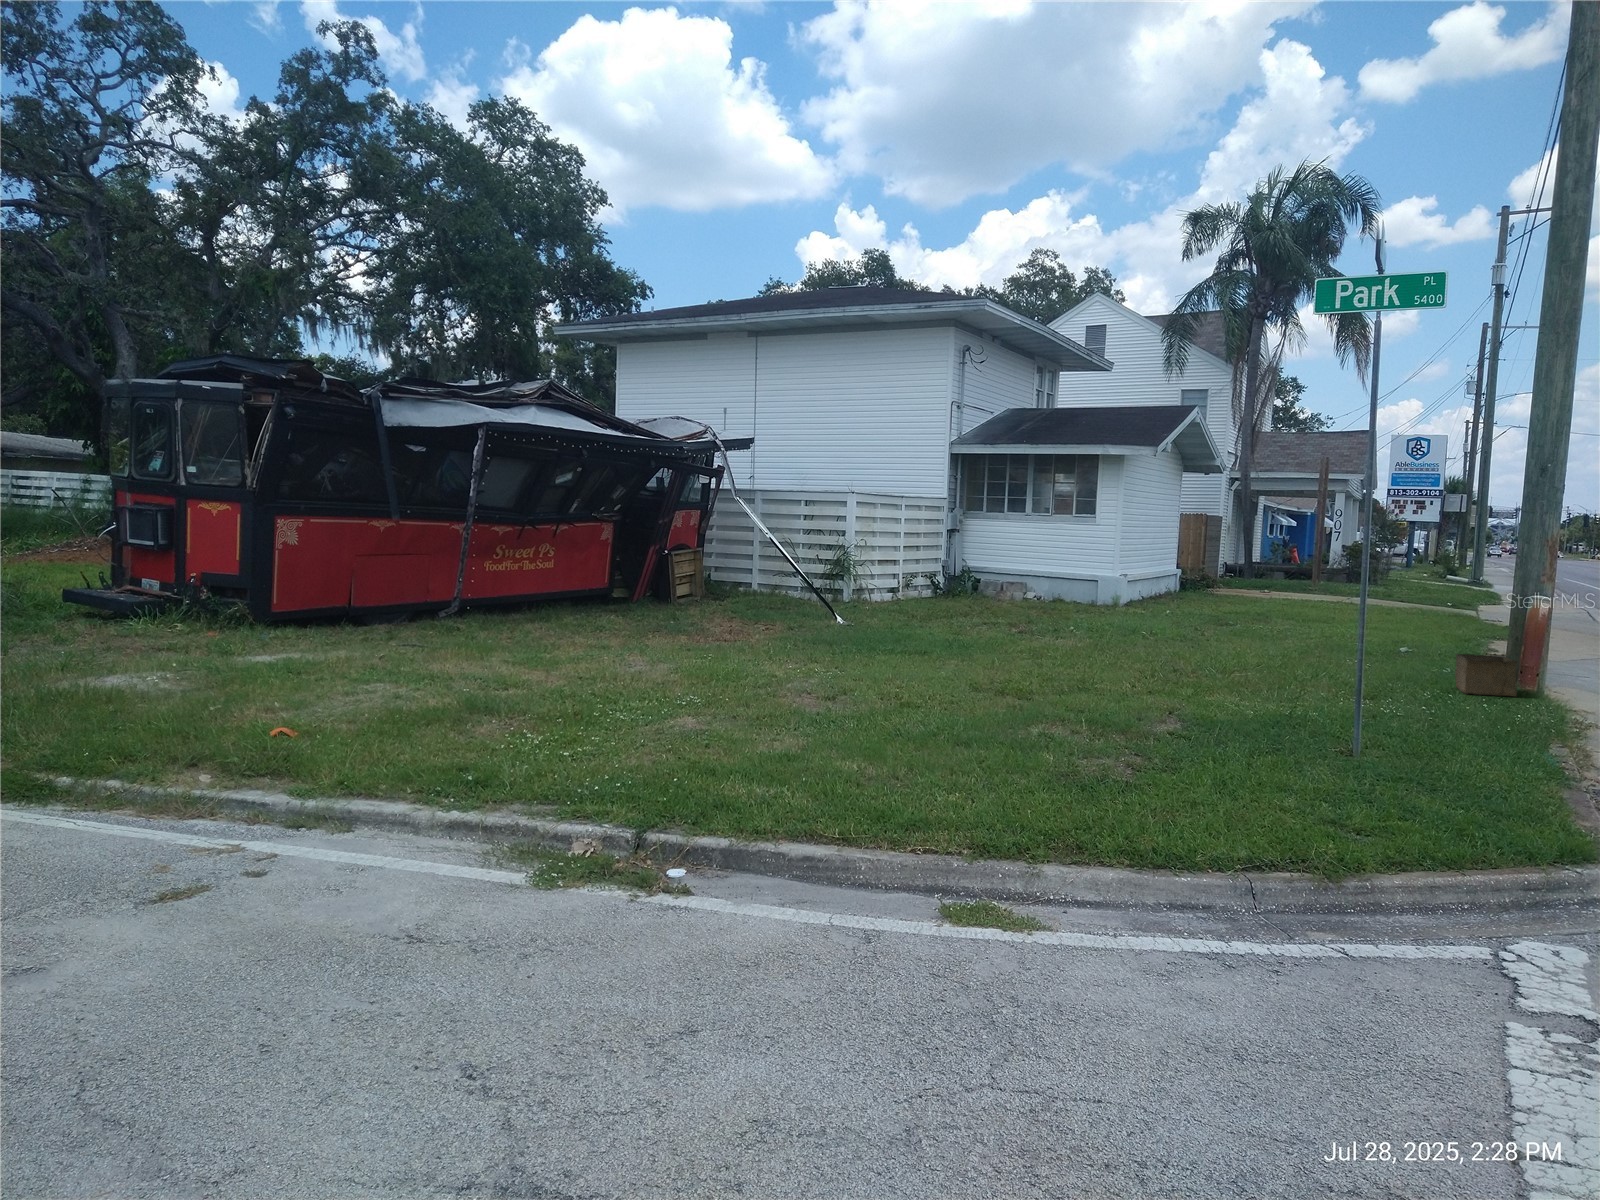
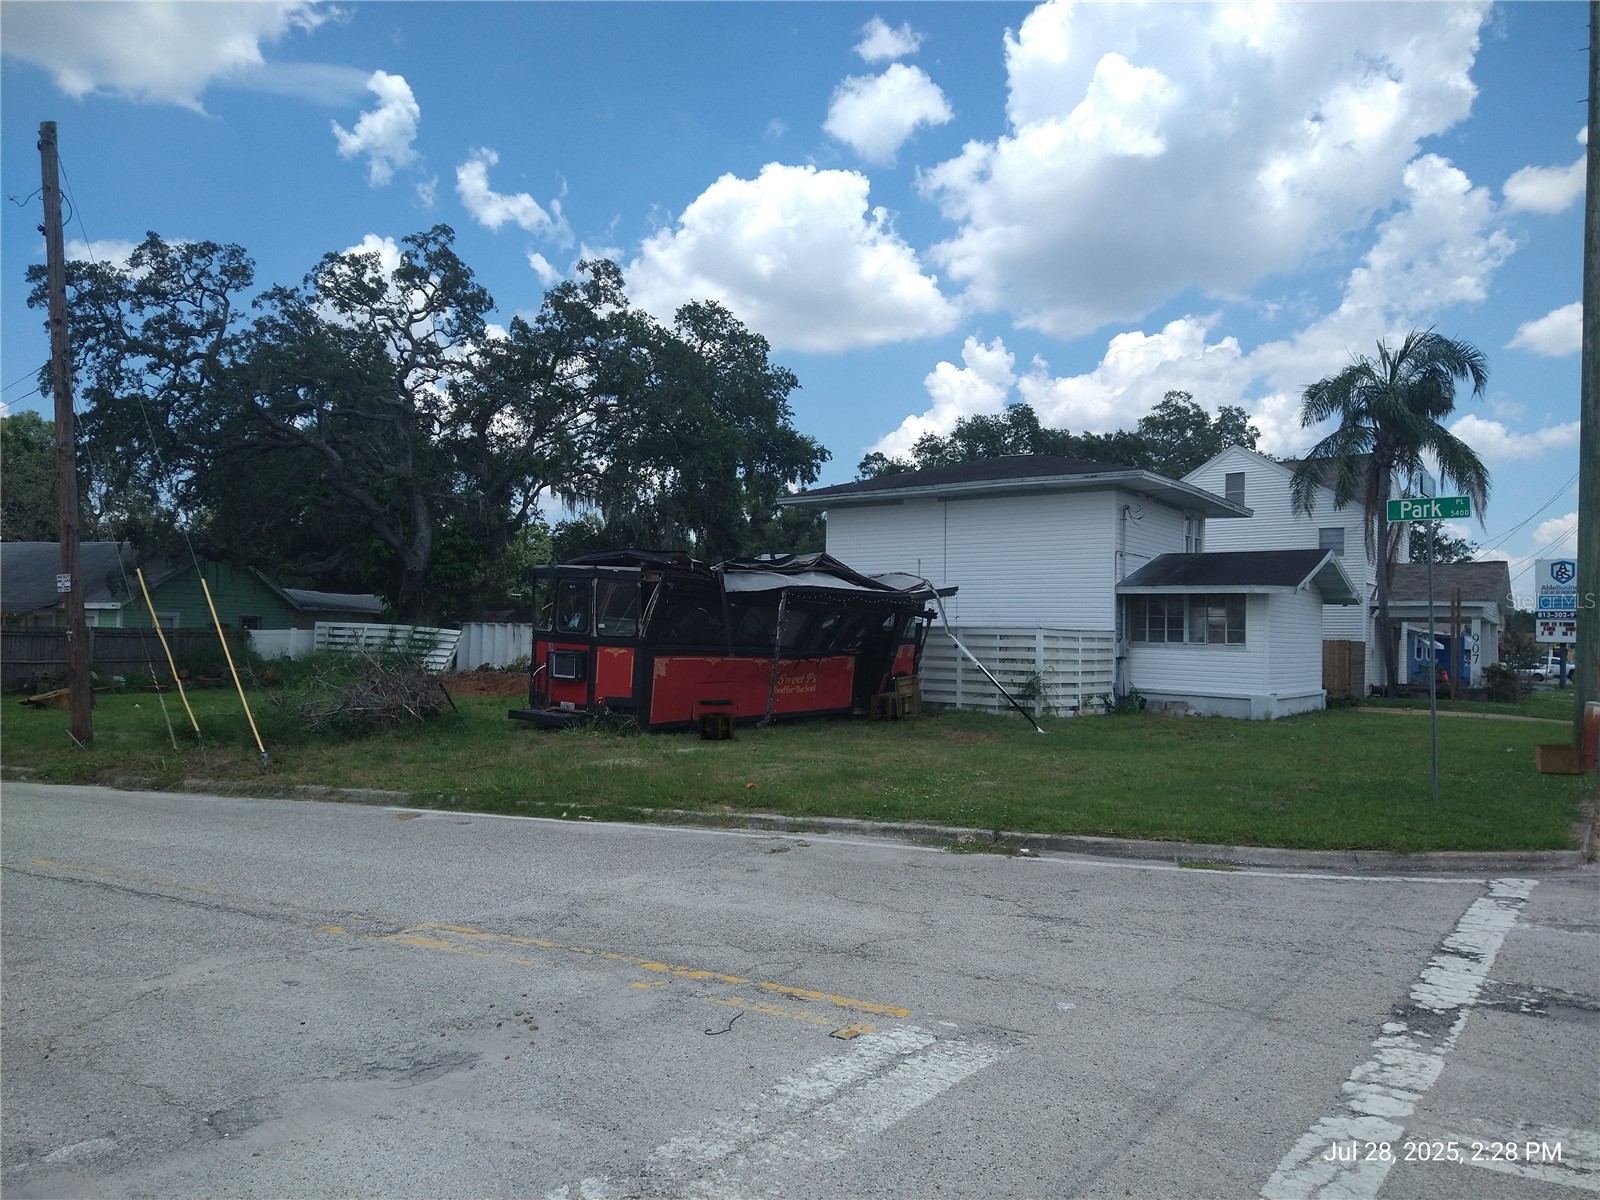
bench: none [635,569,684,605] -> present [871,692,907,721]
toolbox: none [375,577,426,632] -> present [698,699,734,740]

